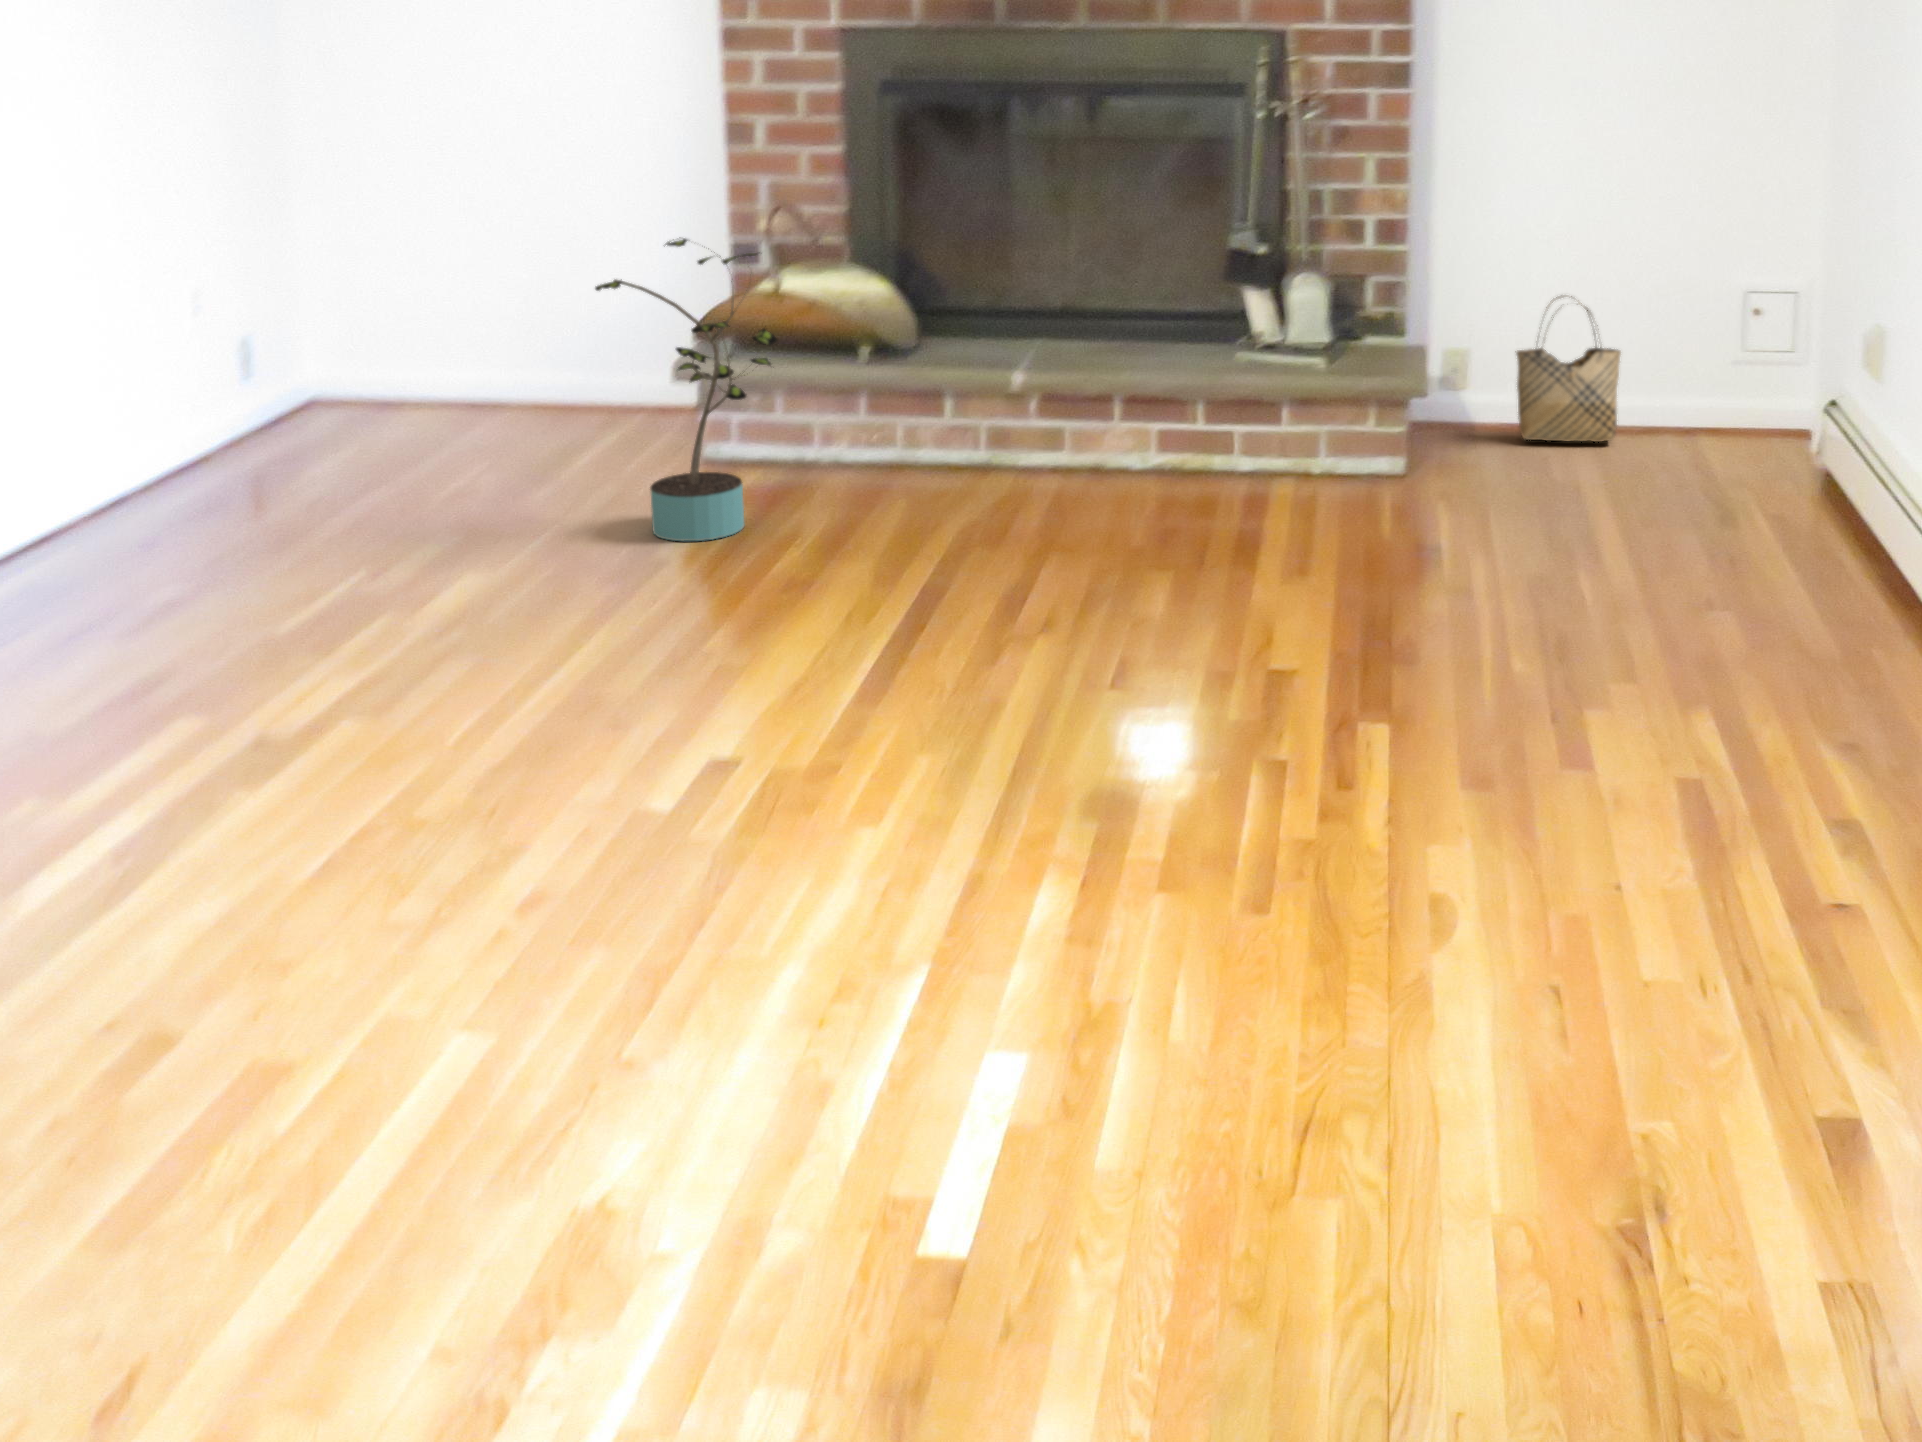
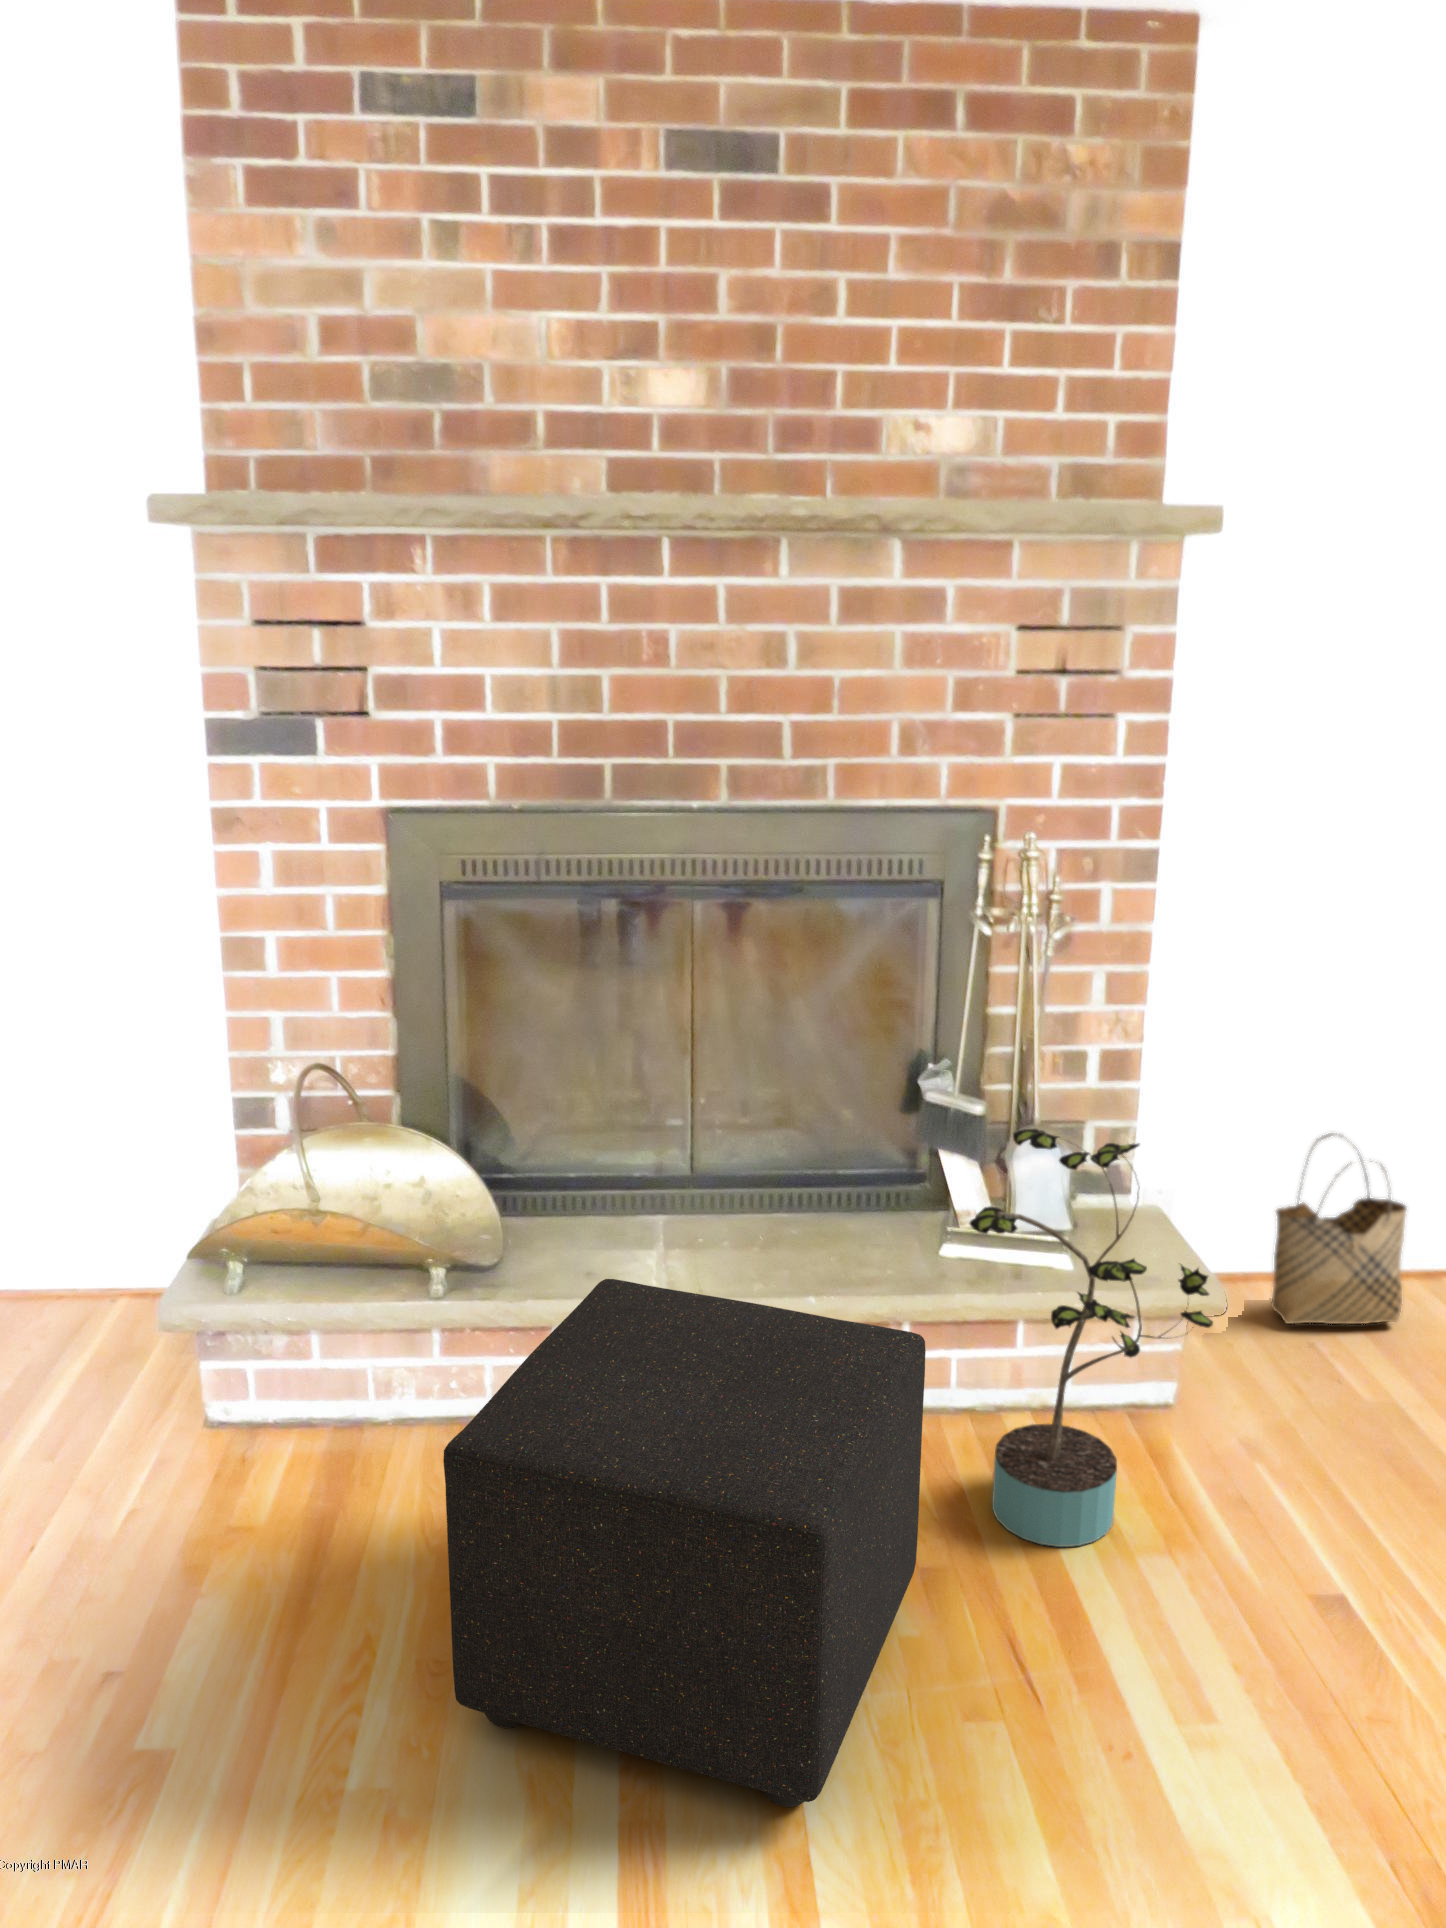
potted plant: present [595,238,777,541] -> present [970,1129,1213,1547]
ottoman: none [824,315,1161,591] -> present [443,1279,926,1807]

